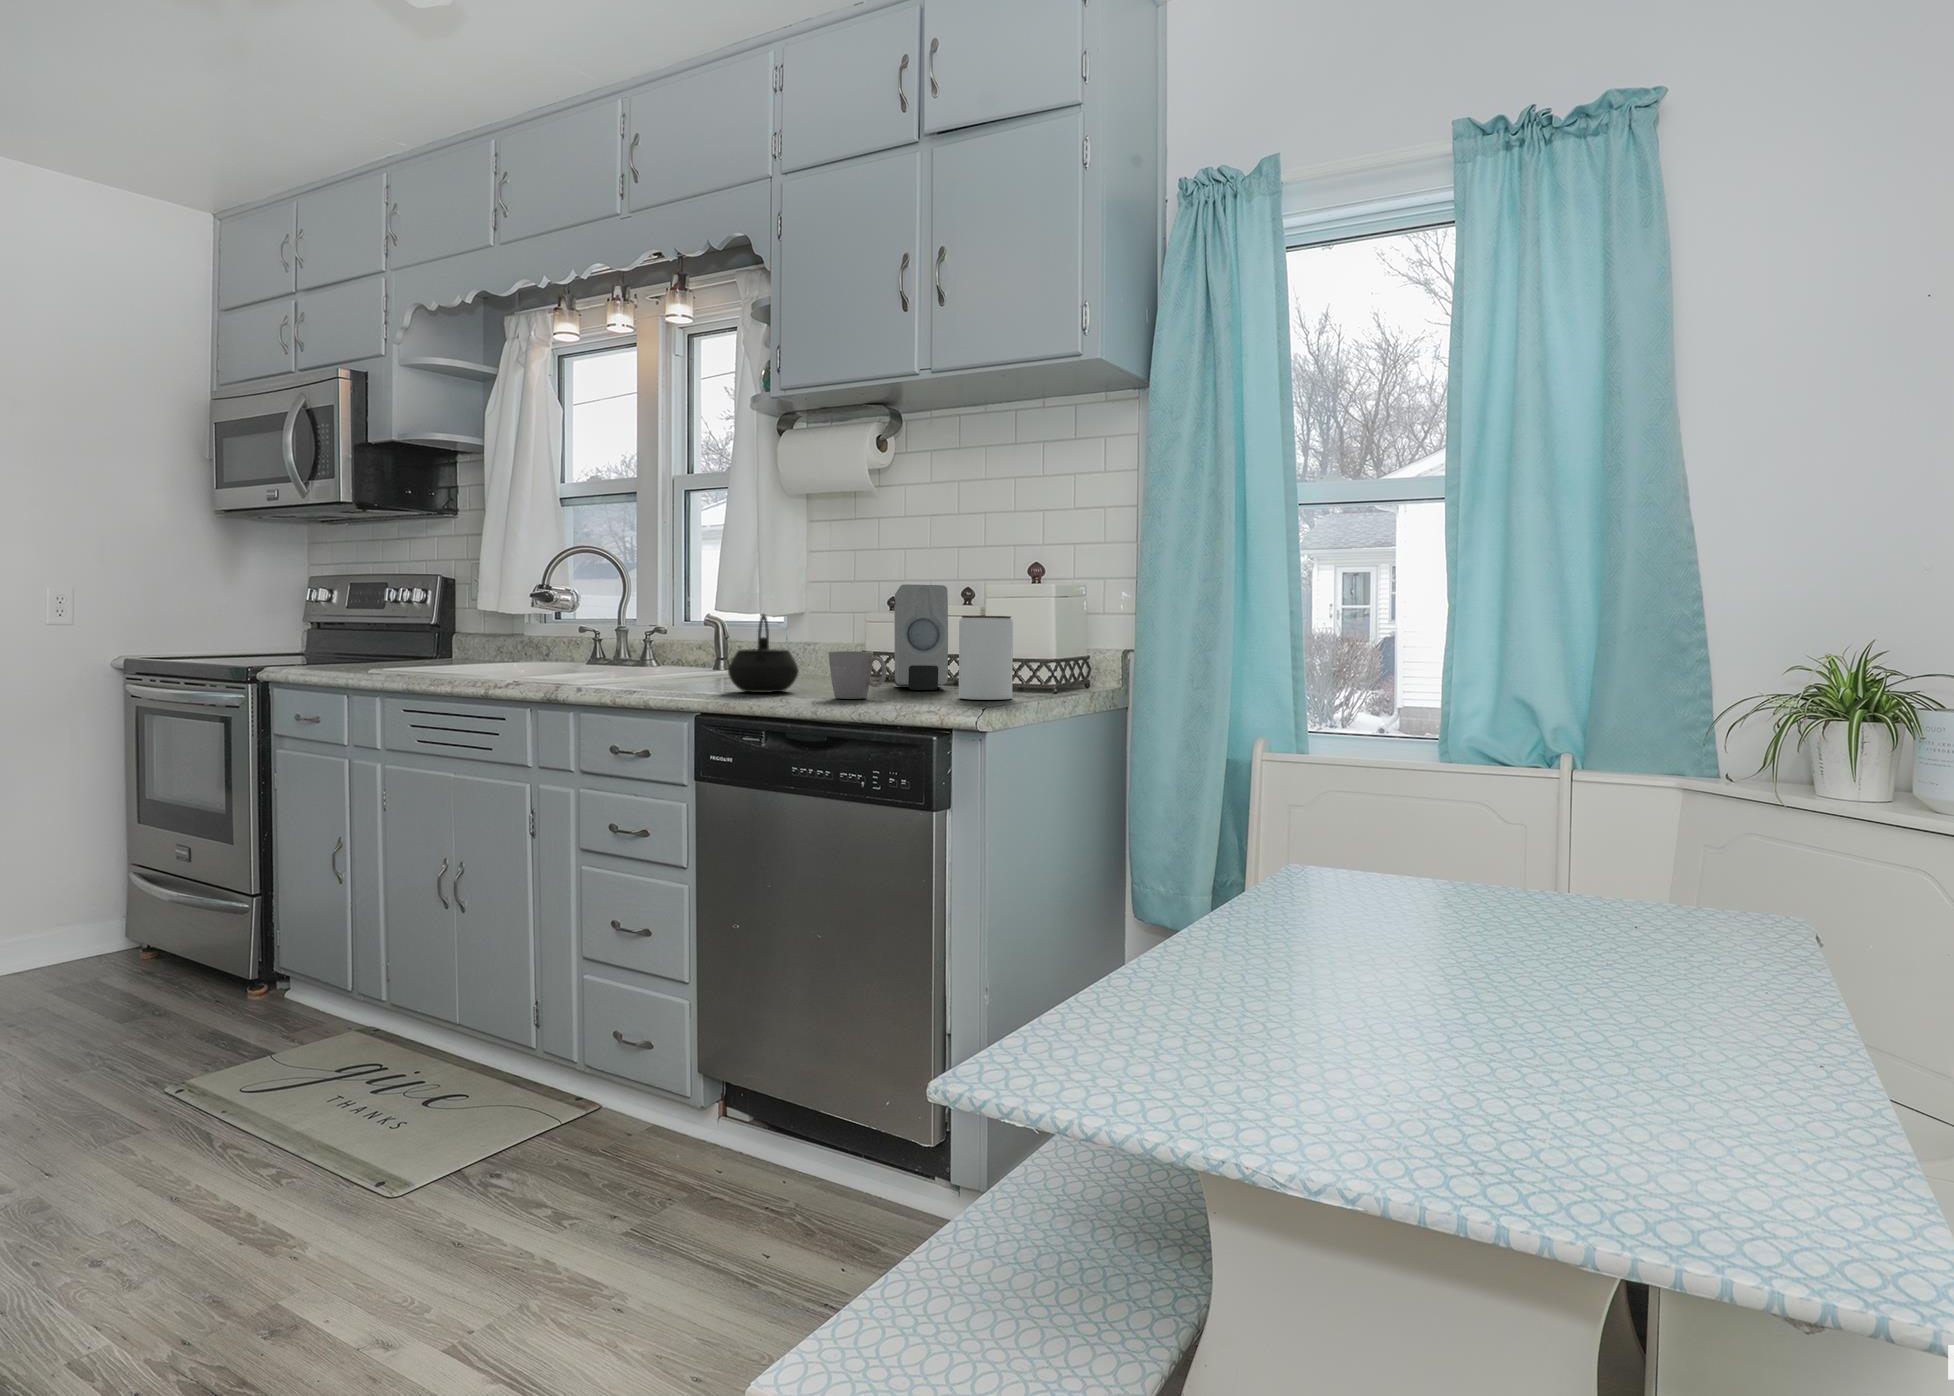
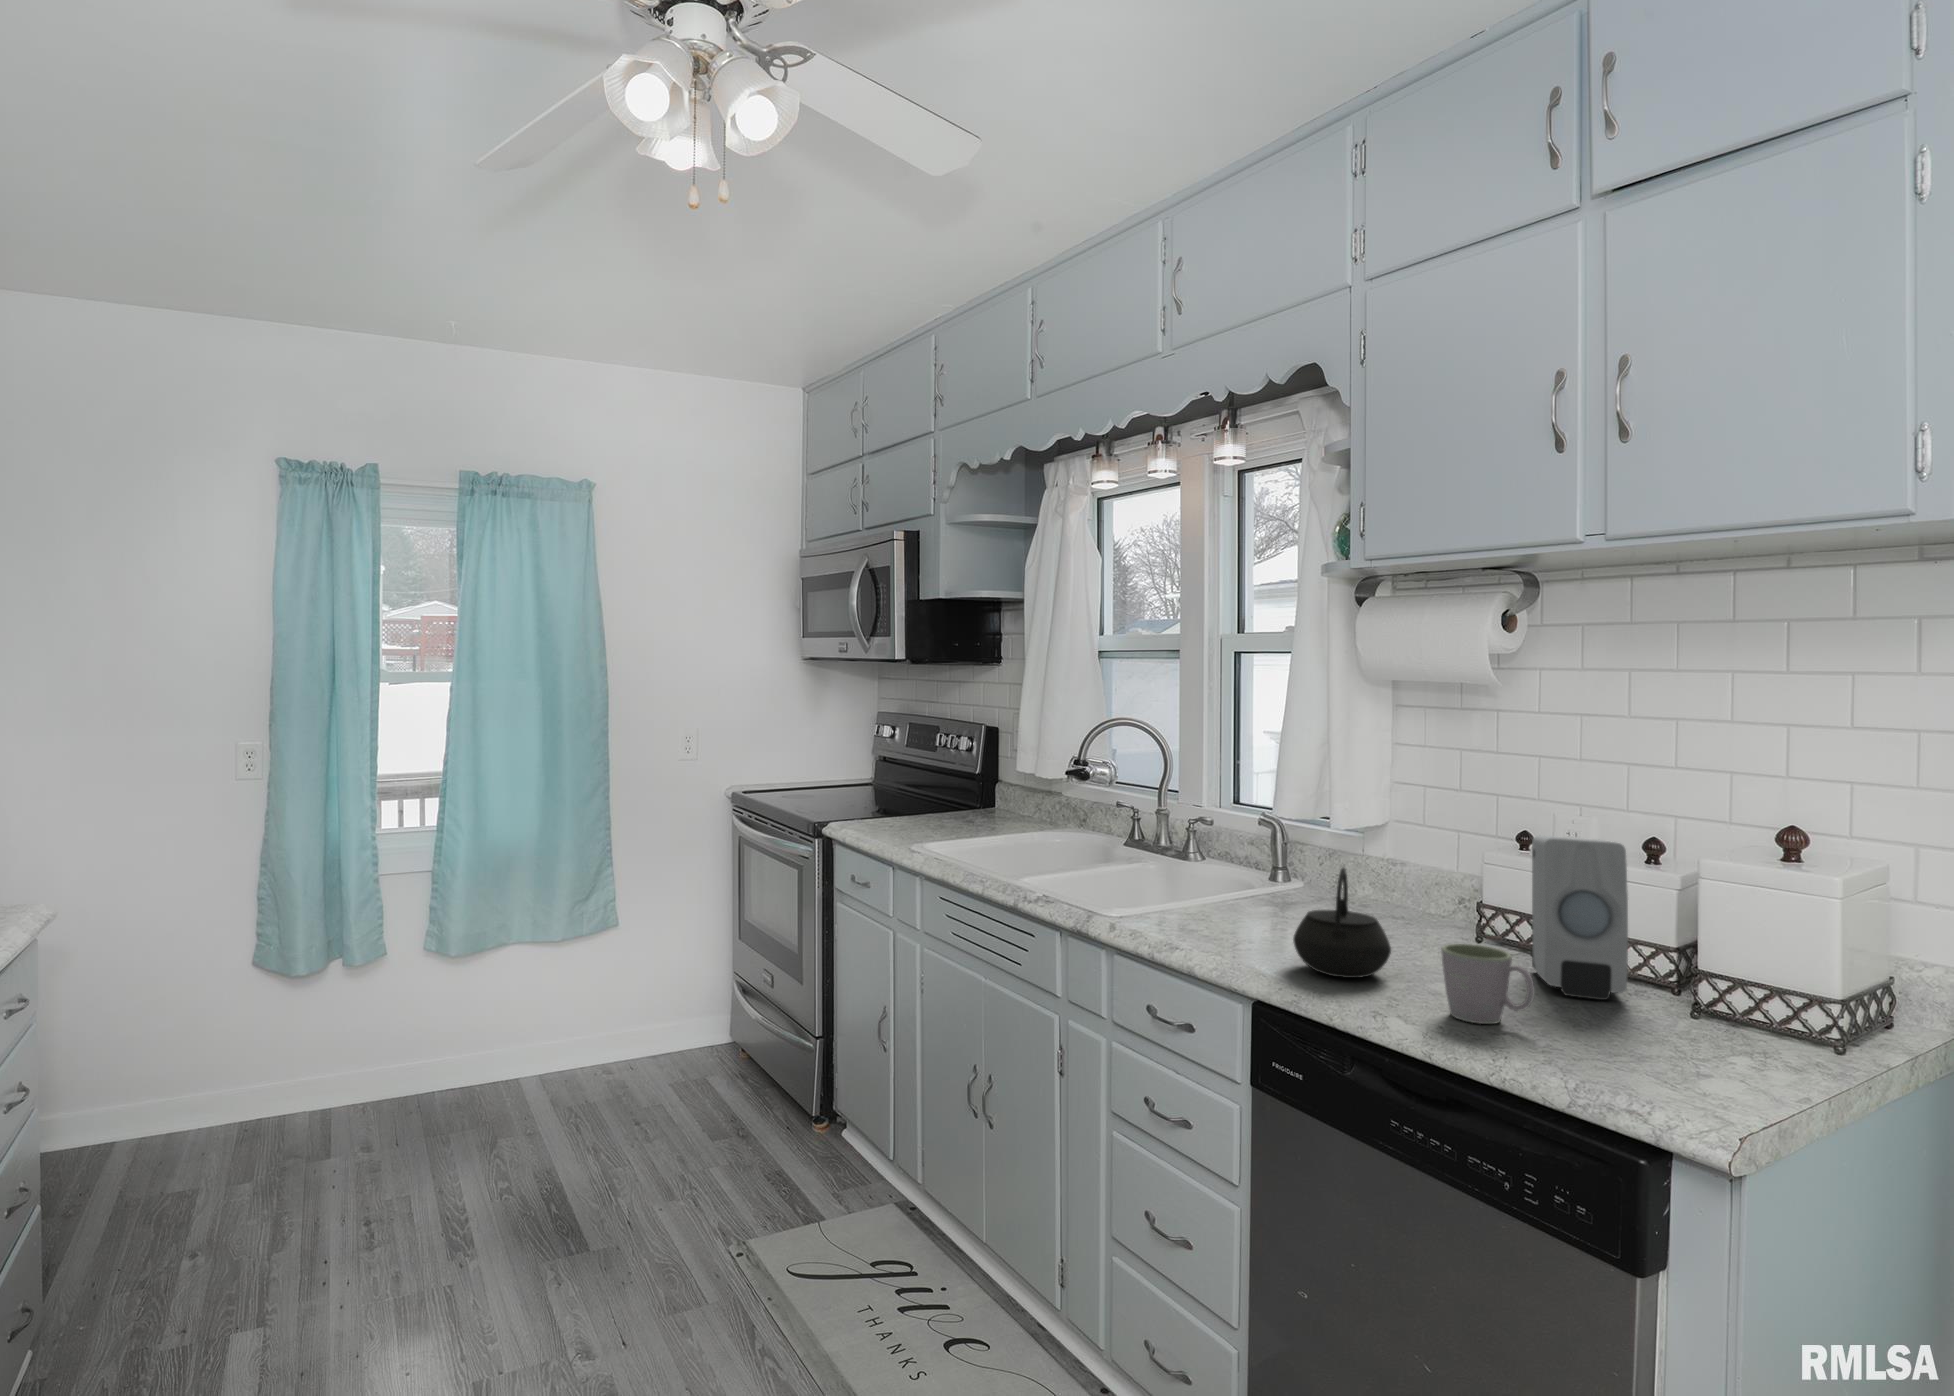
jar: present [959,616,1013,700] -> none [1659,914,1763,1067]

